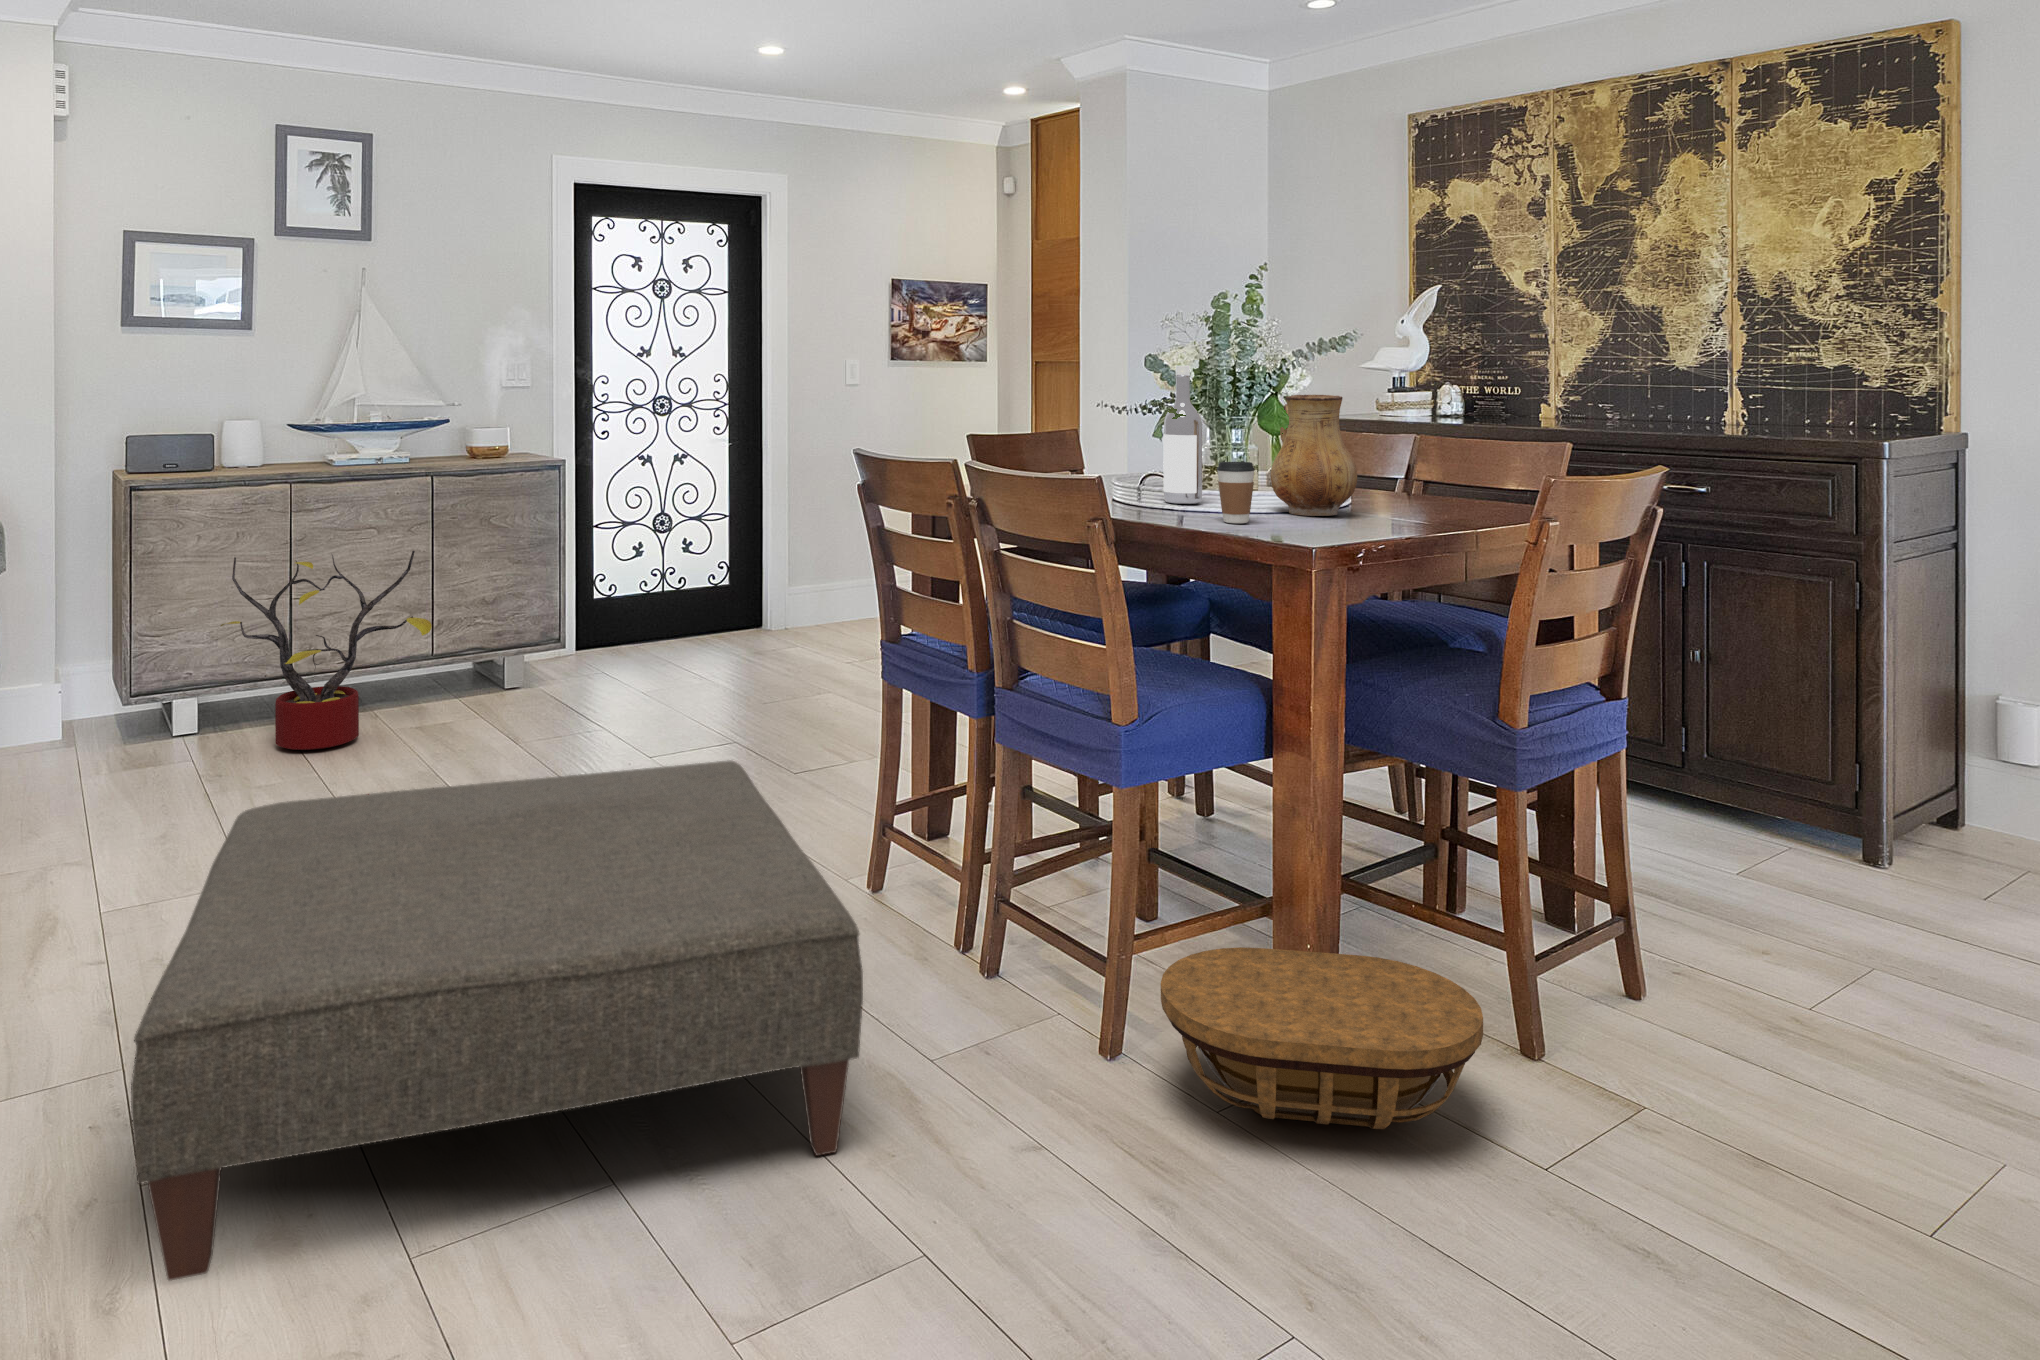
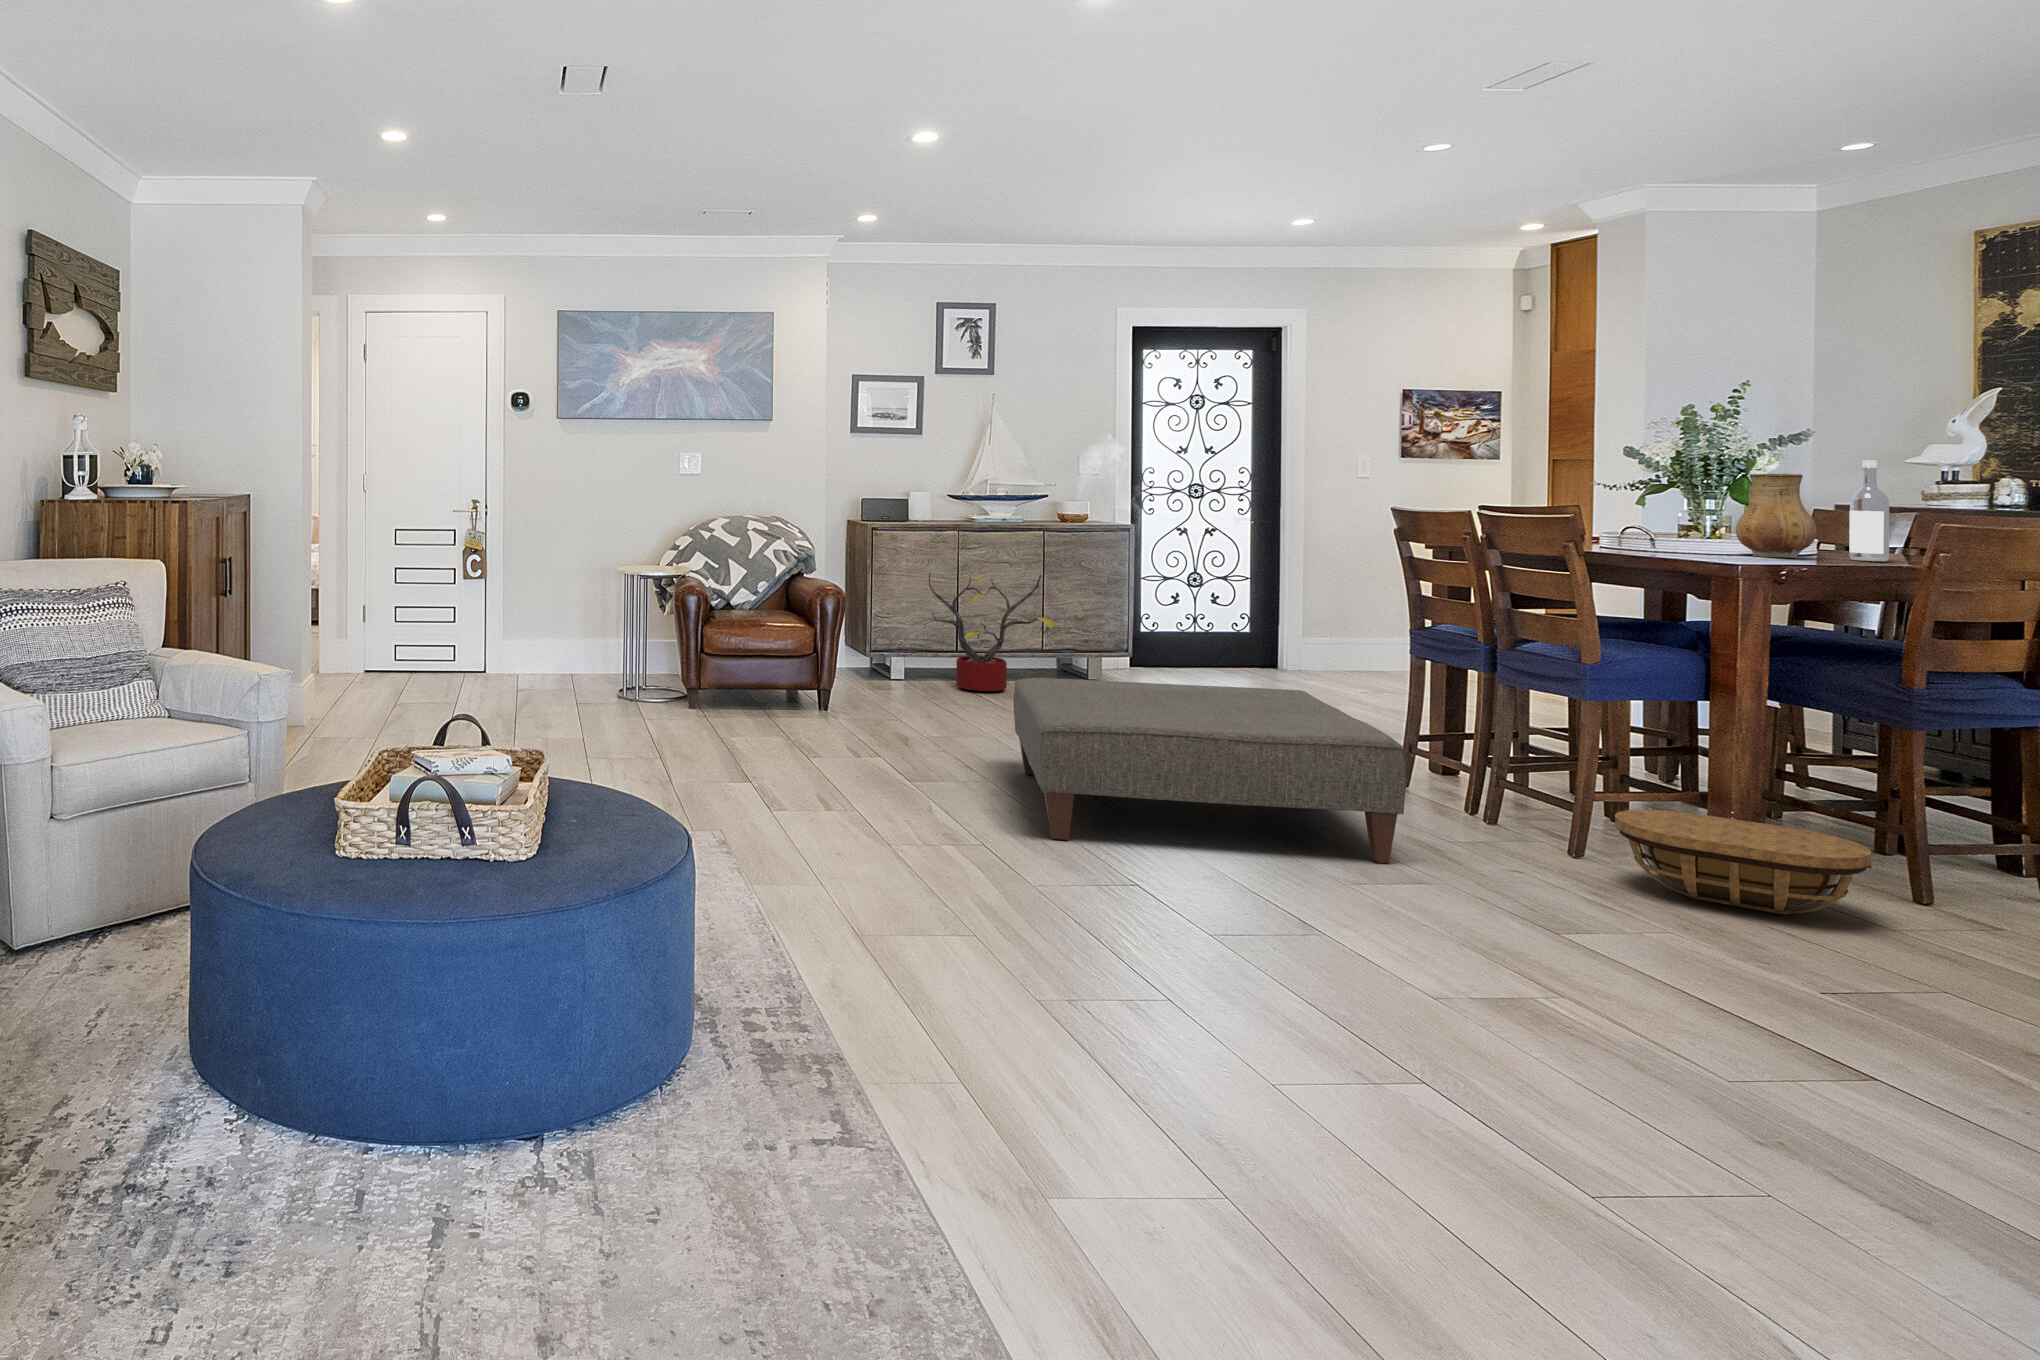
wine bottle: present [1163,365,1202,504] -> present [1849,460,1889,562]
coffee cup: present [1217,462,1255,523] -> none [1679,515,1711,556]

